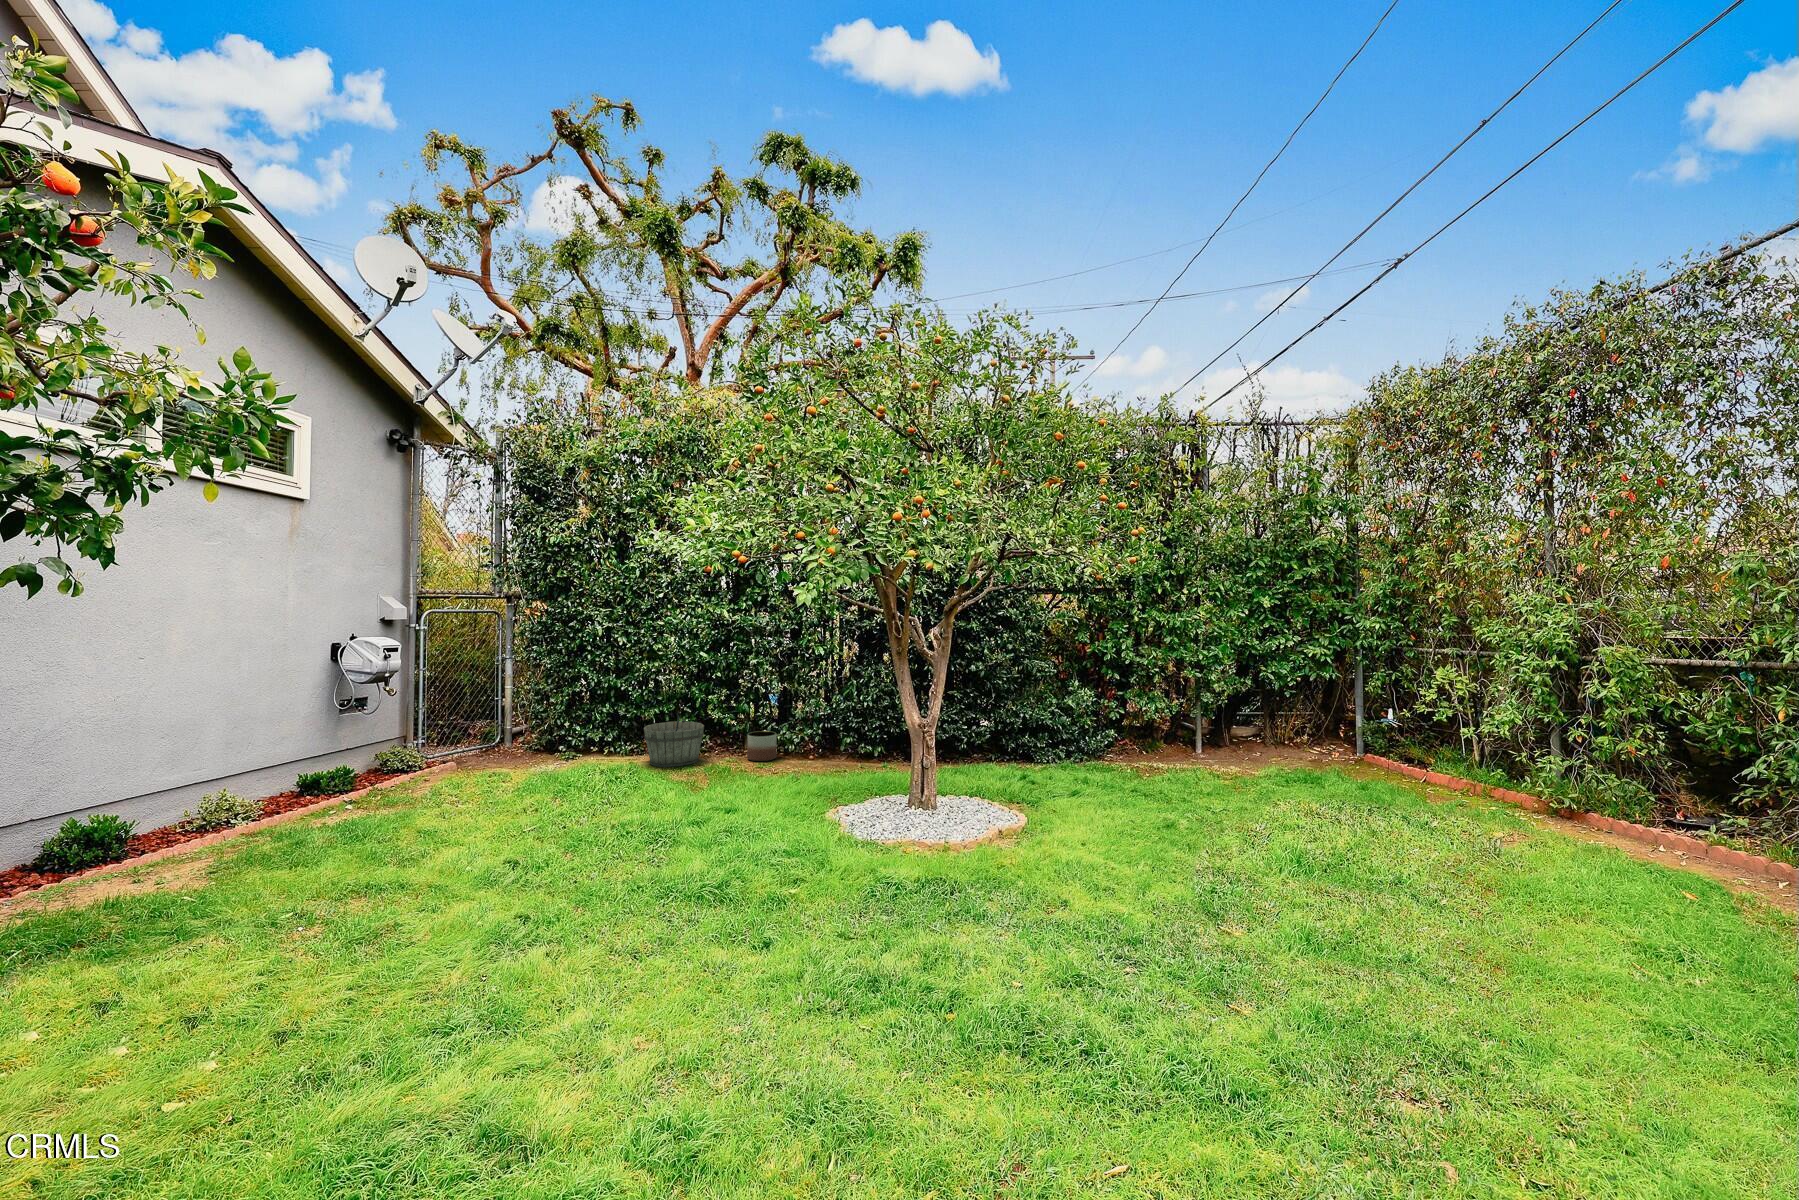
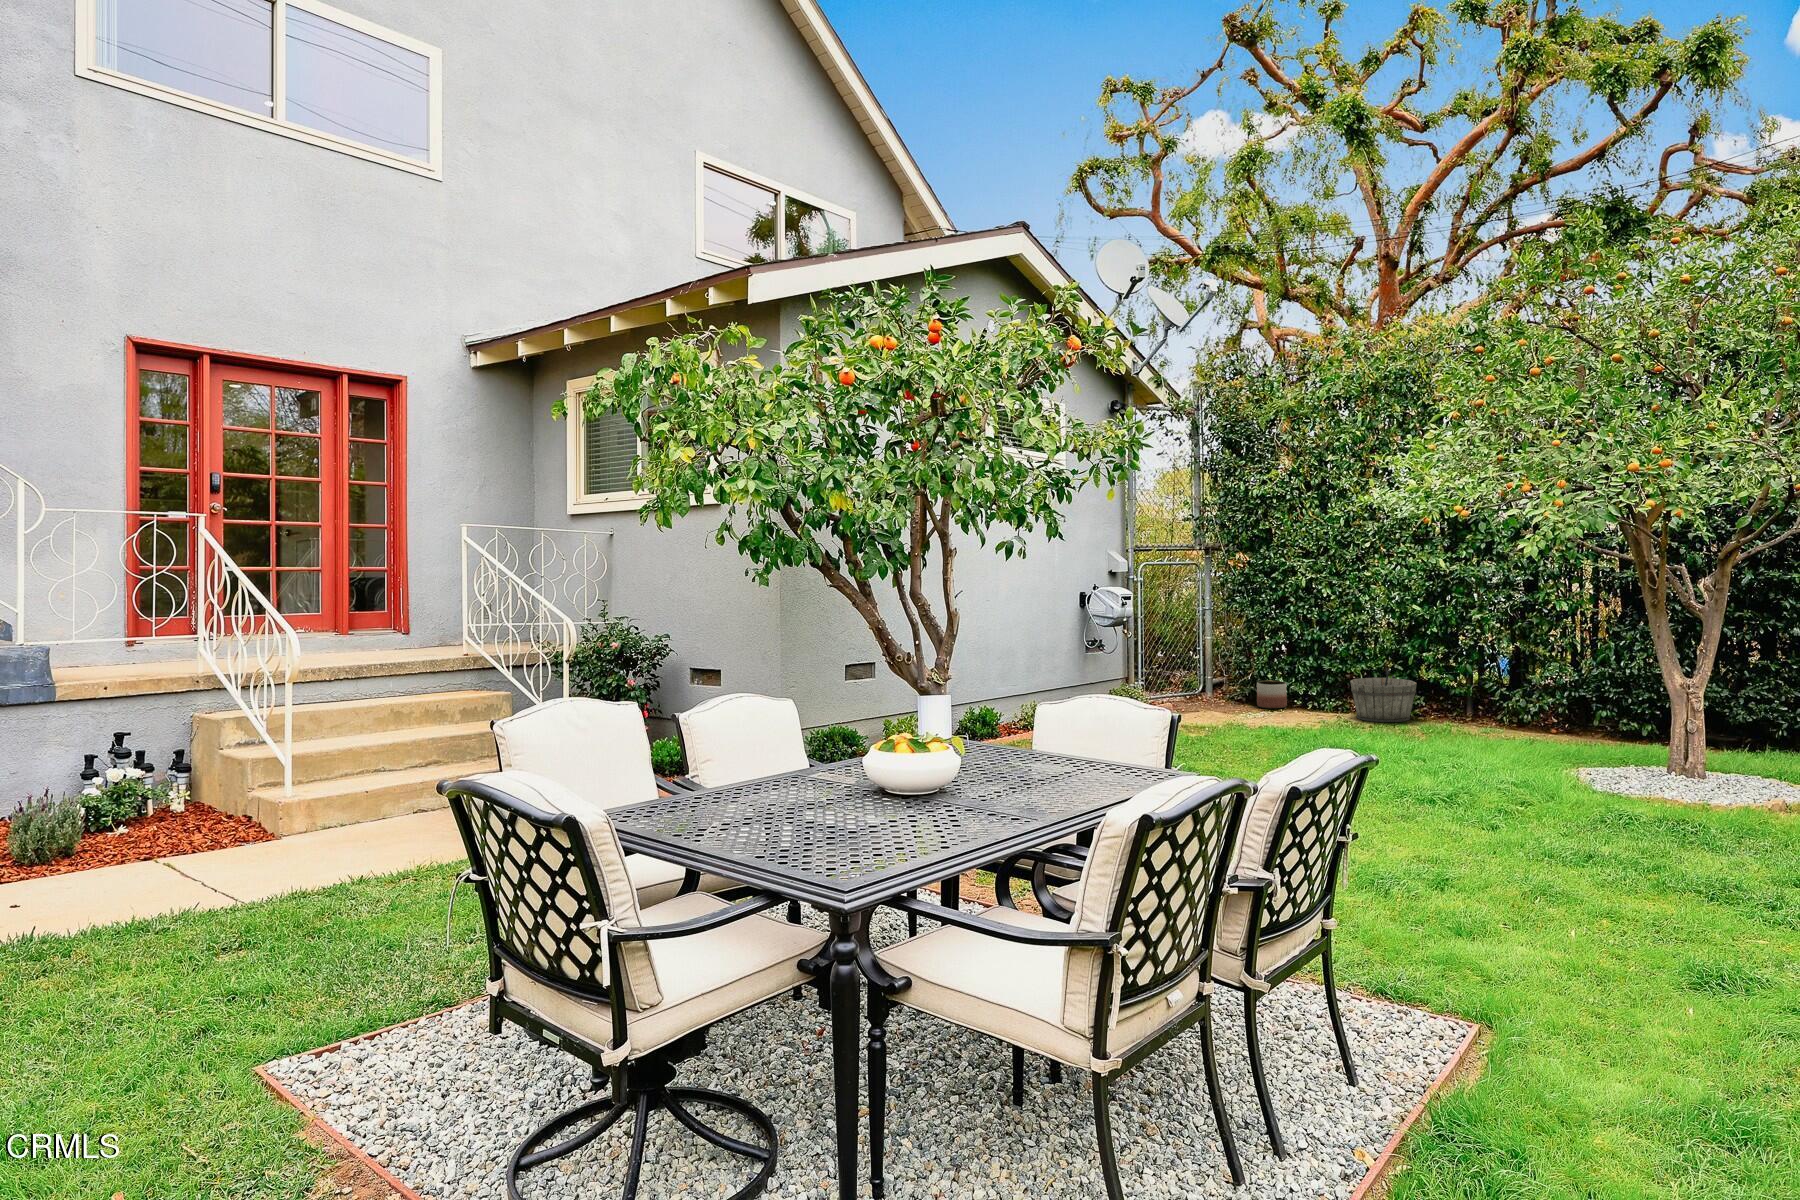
planter: present [747,731,777,761] -> present [1257,681,1287,709]

